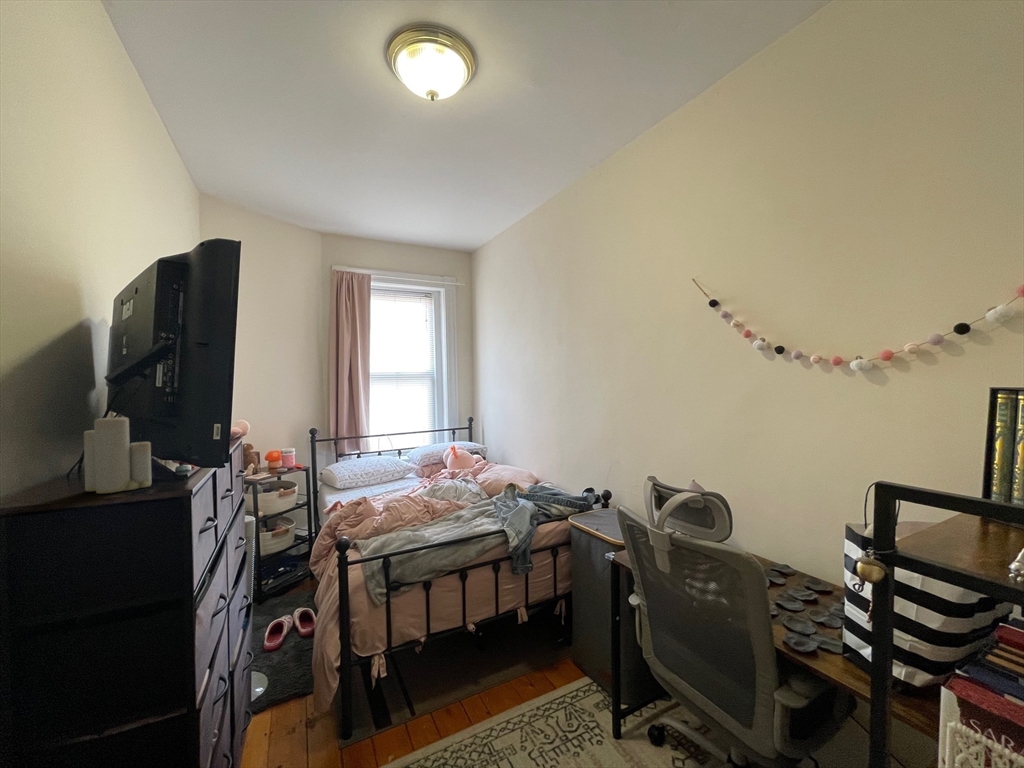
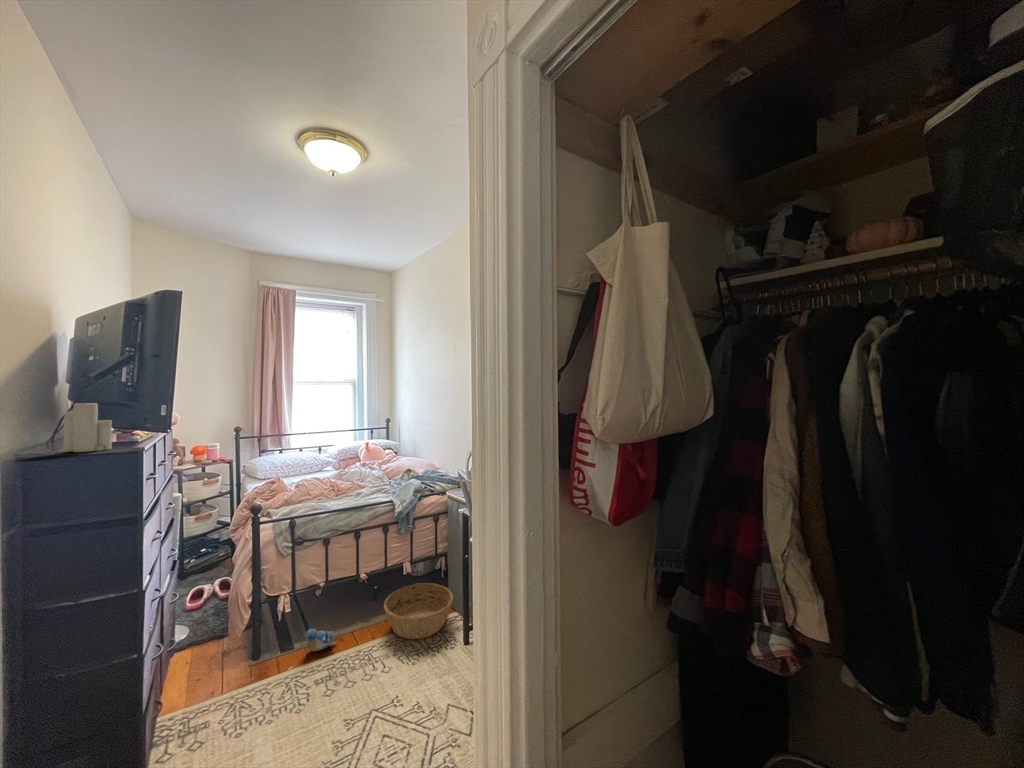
basket: none [500,636,589,723] -> present [384,583,453,639]
plush toy: none [404,701,446,732] -> present [304,629,338,651]

